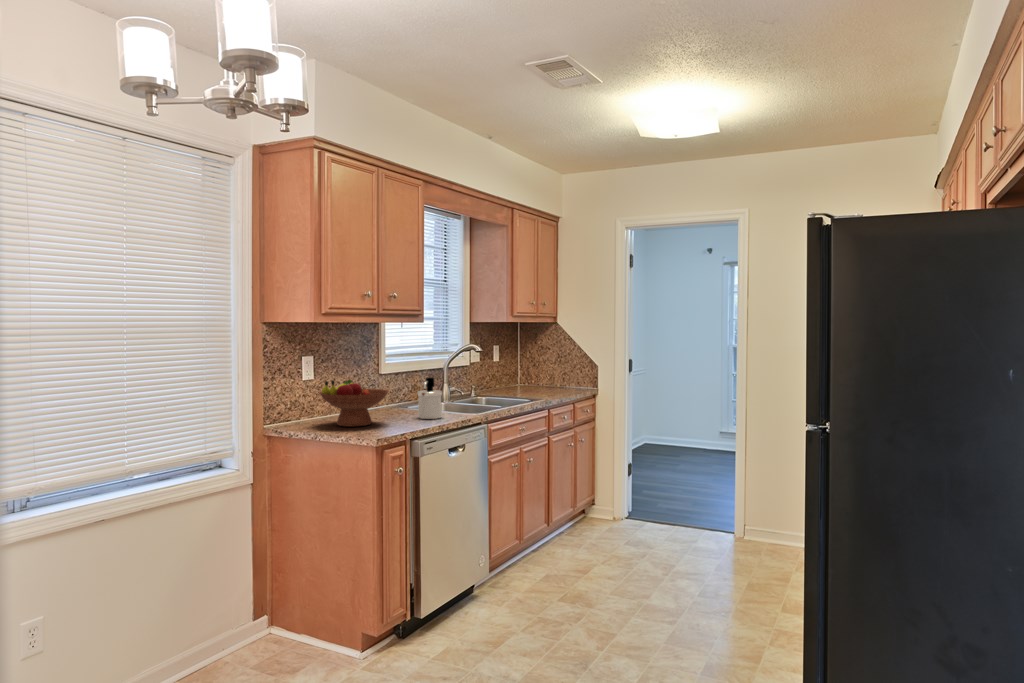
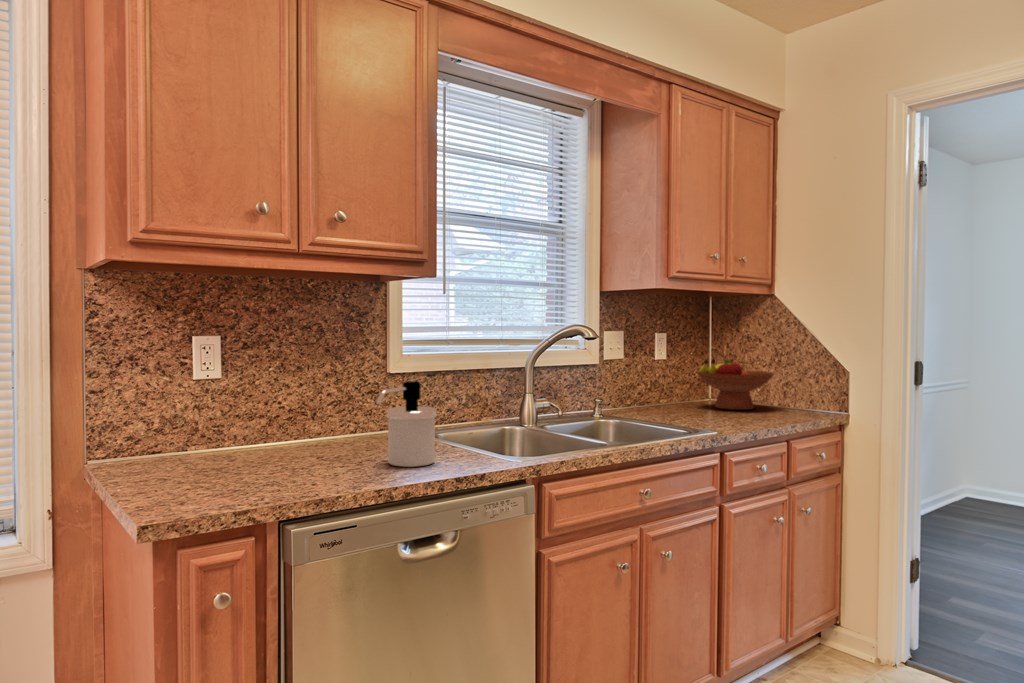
fruit bowl: present [319,380,389,426] -> present [696,359,774,410]

